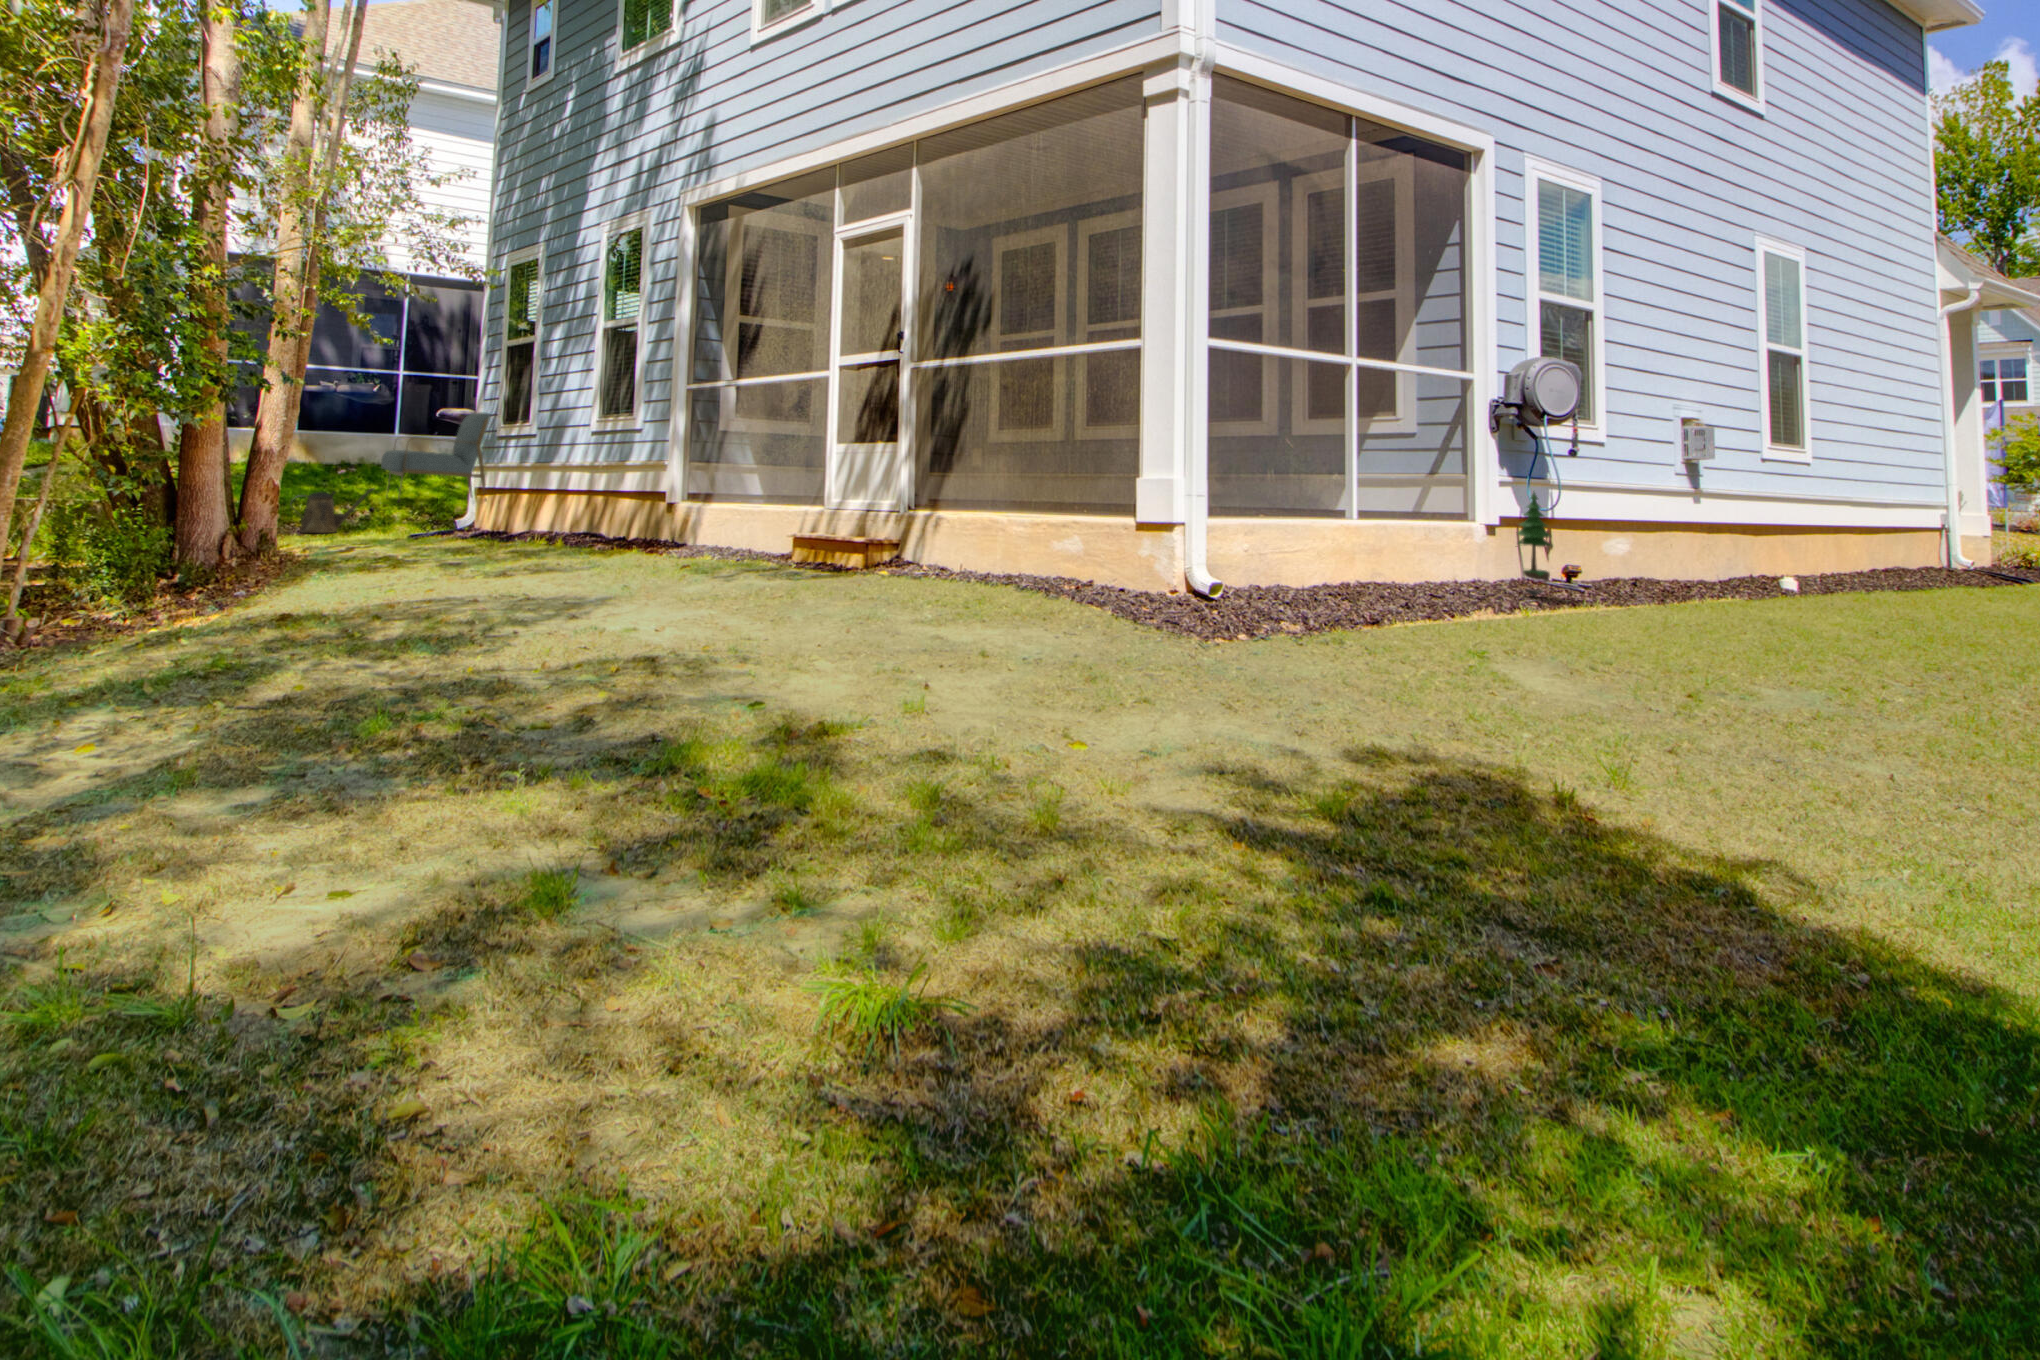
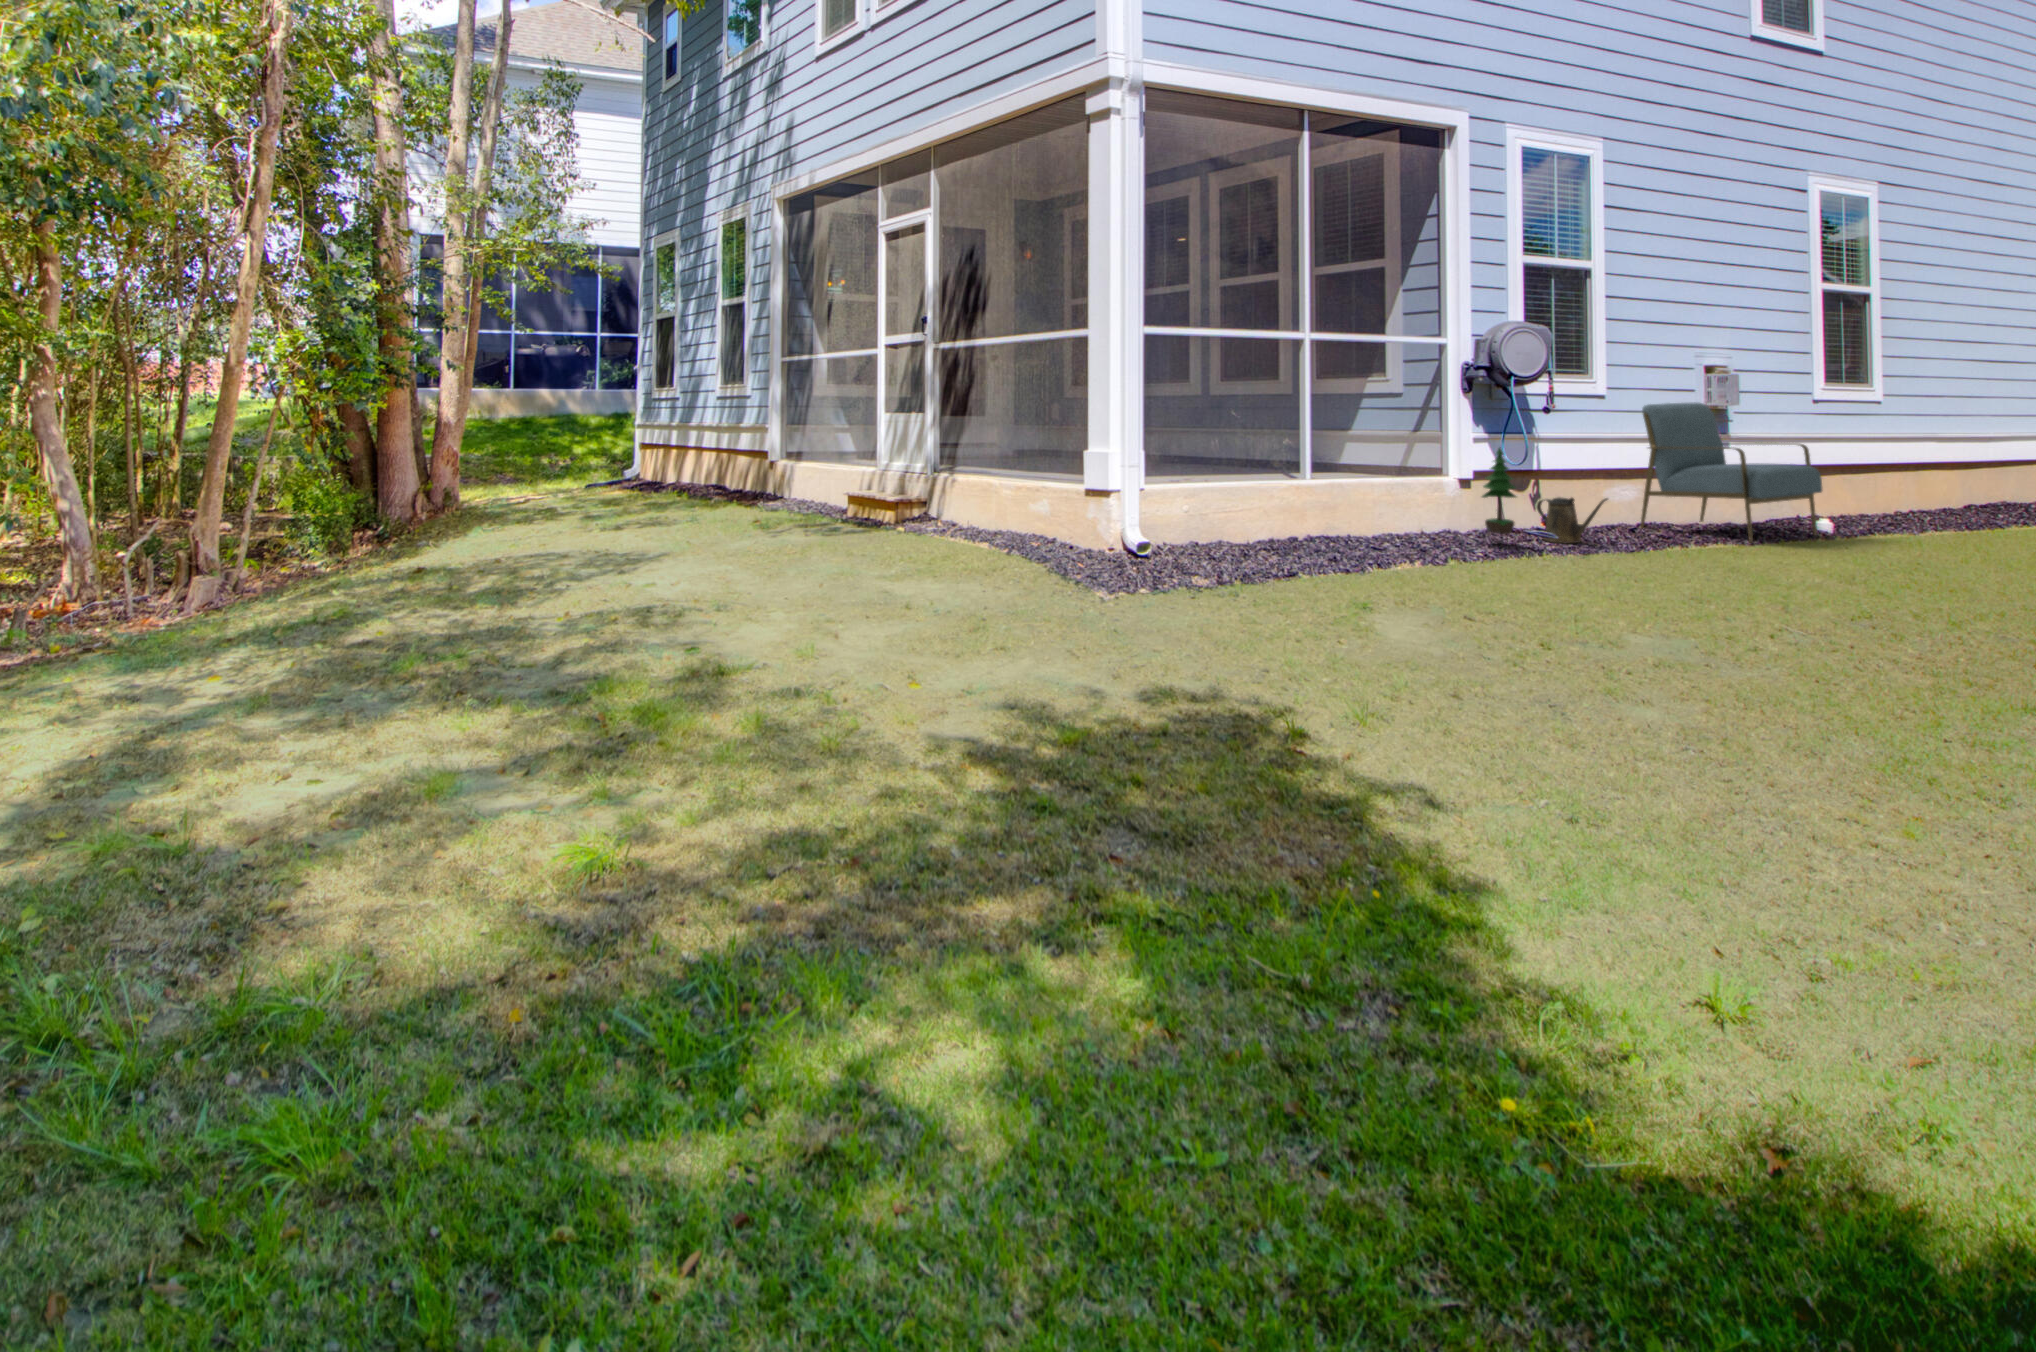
chair: present [381,412,491,501] -> present [1640,402,1822,543]
watering can: present [291,489,374,533] -> present [1537,497,1608,543]

